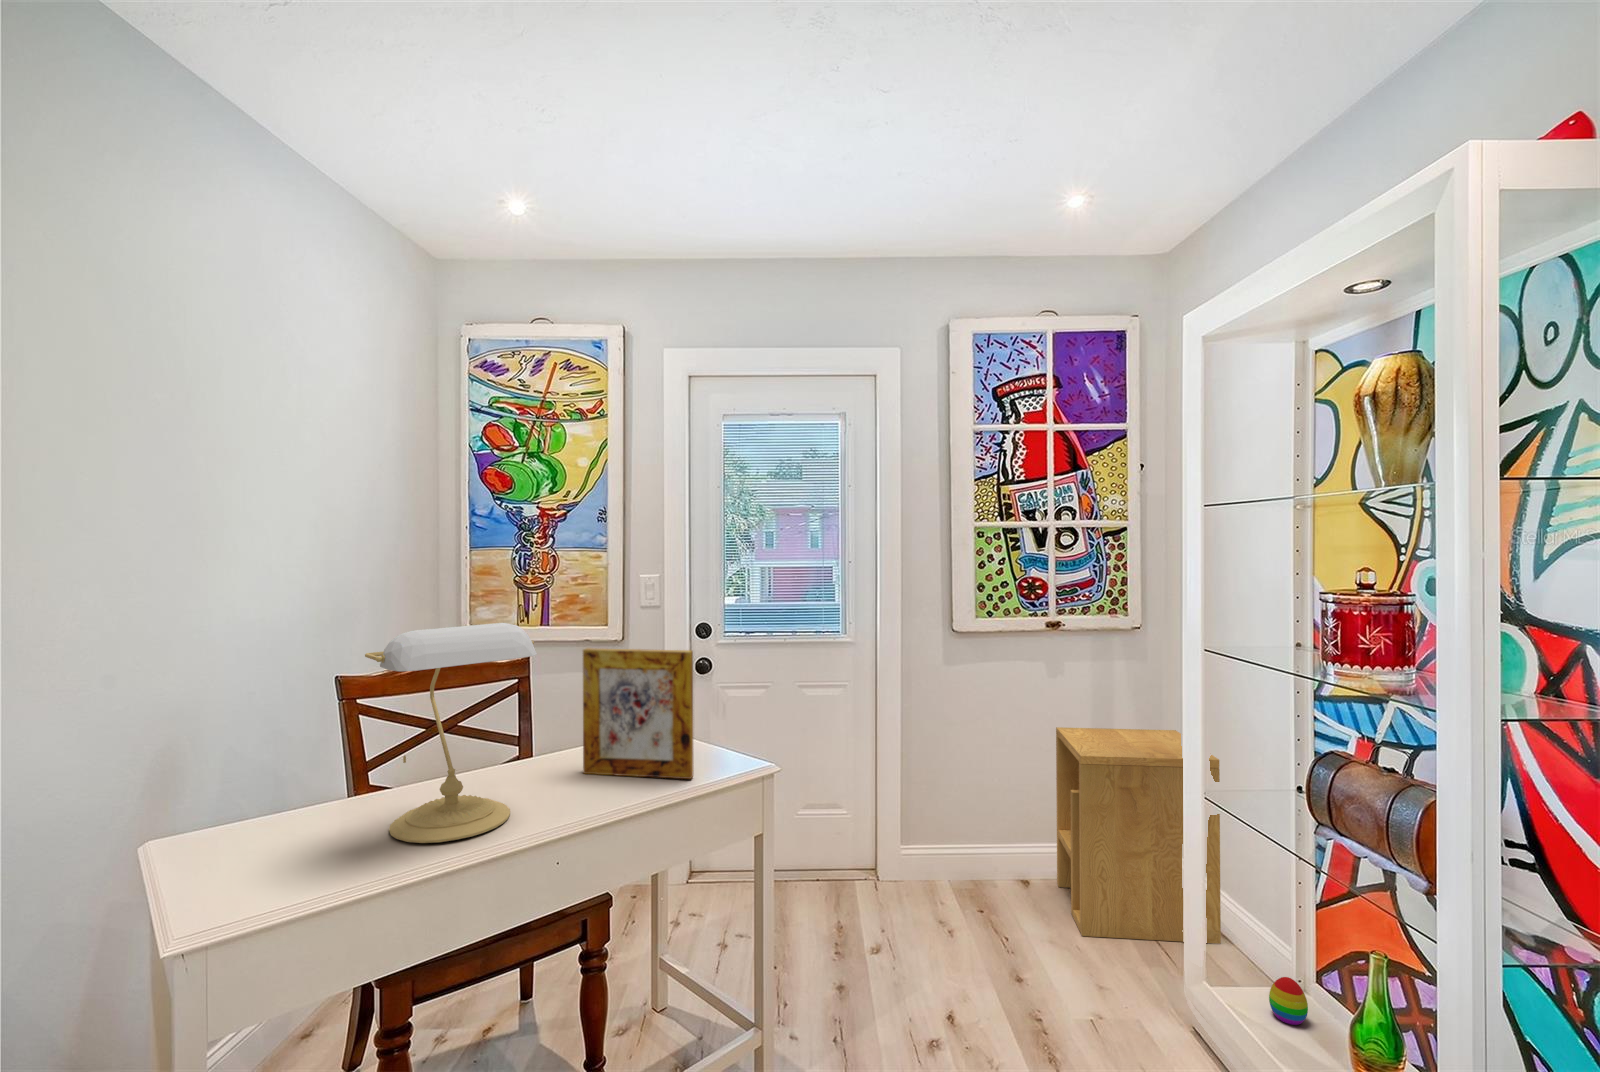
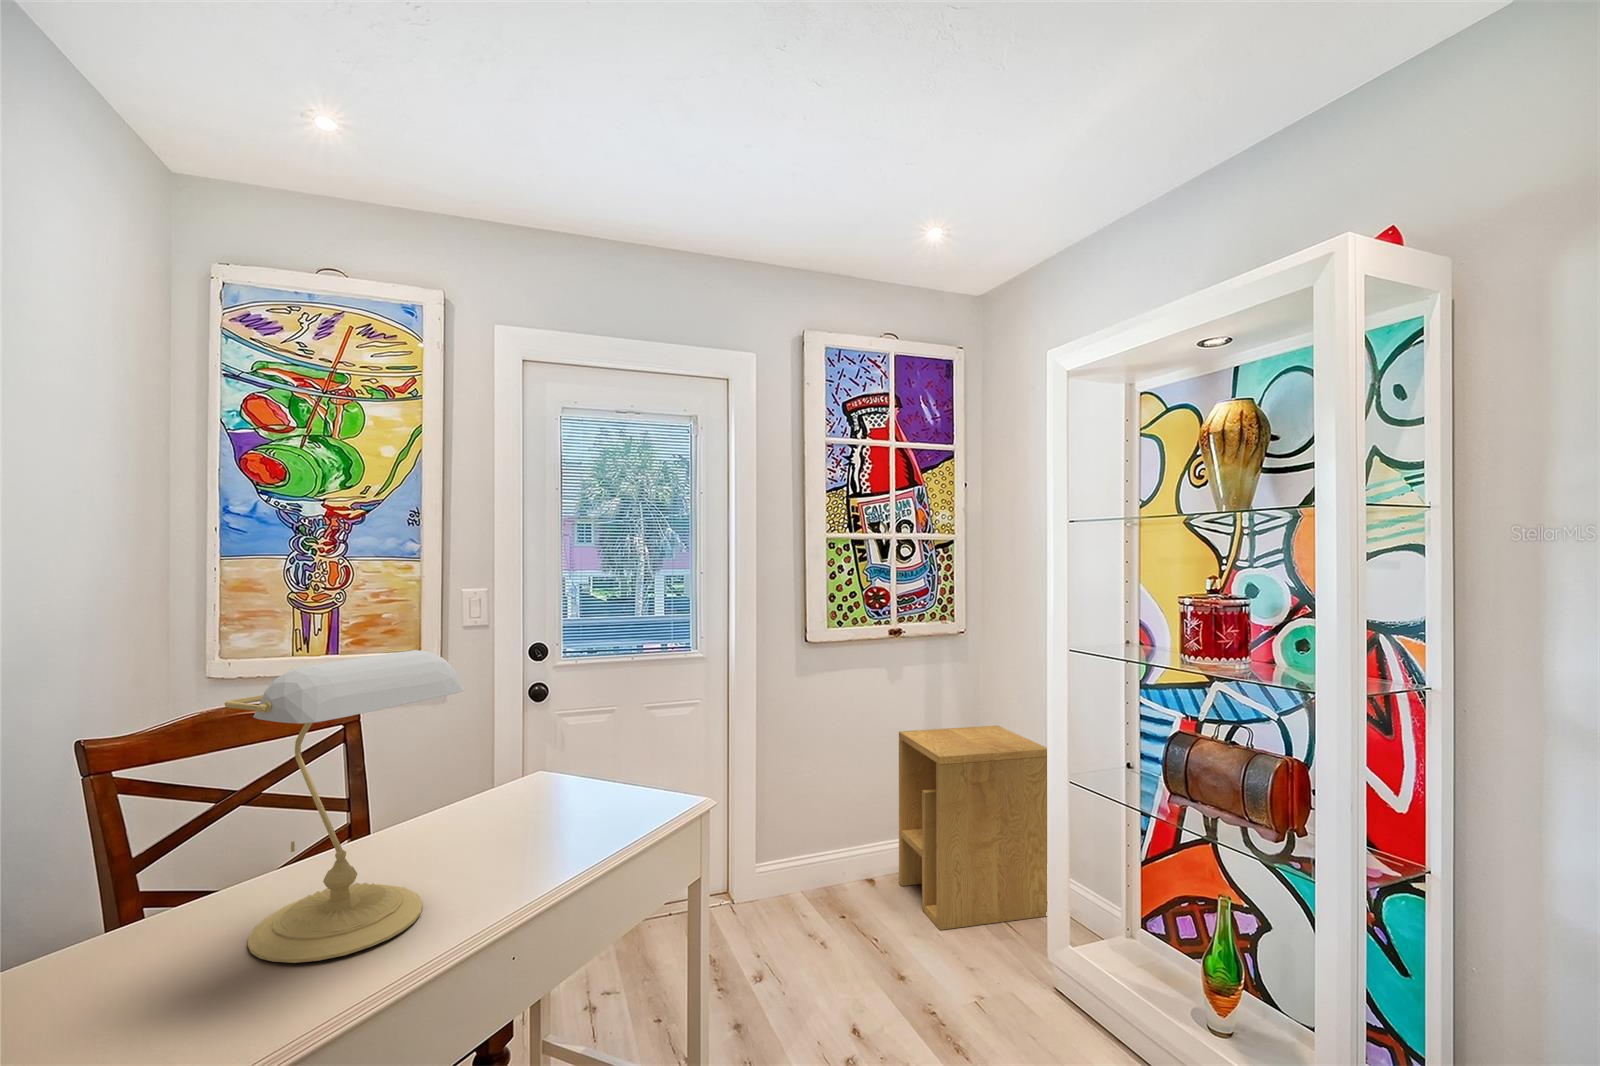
picture frame: present [583,648,693,779] -> none [481,674,625,835]
decorative egg: present [1269,977,1308,1025] -> none [1127,936,1159,977]

